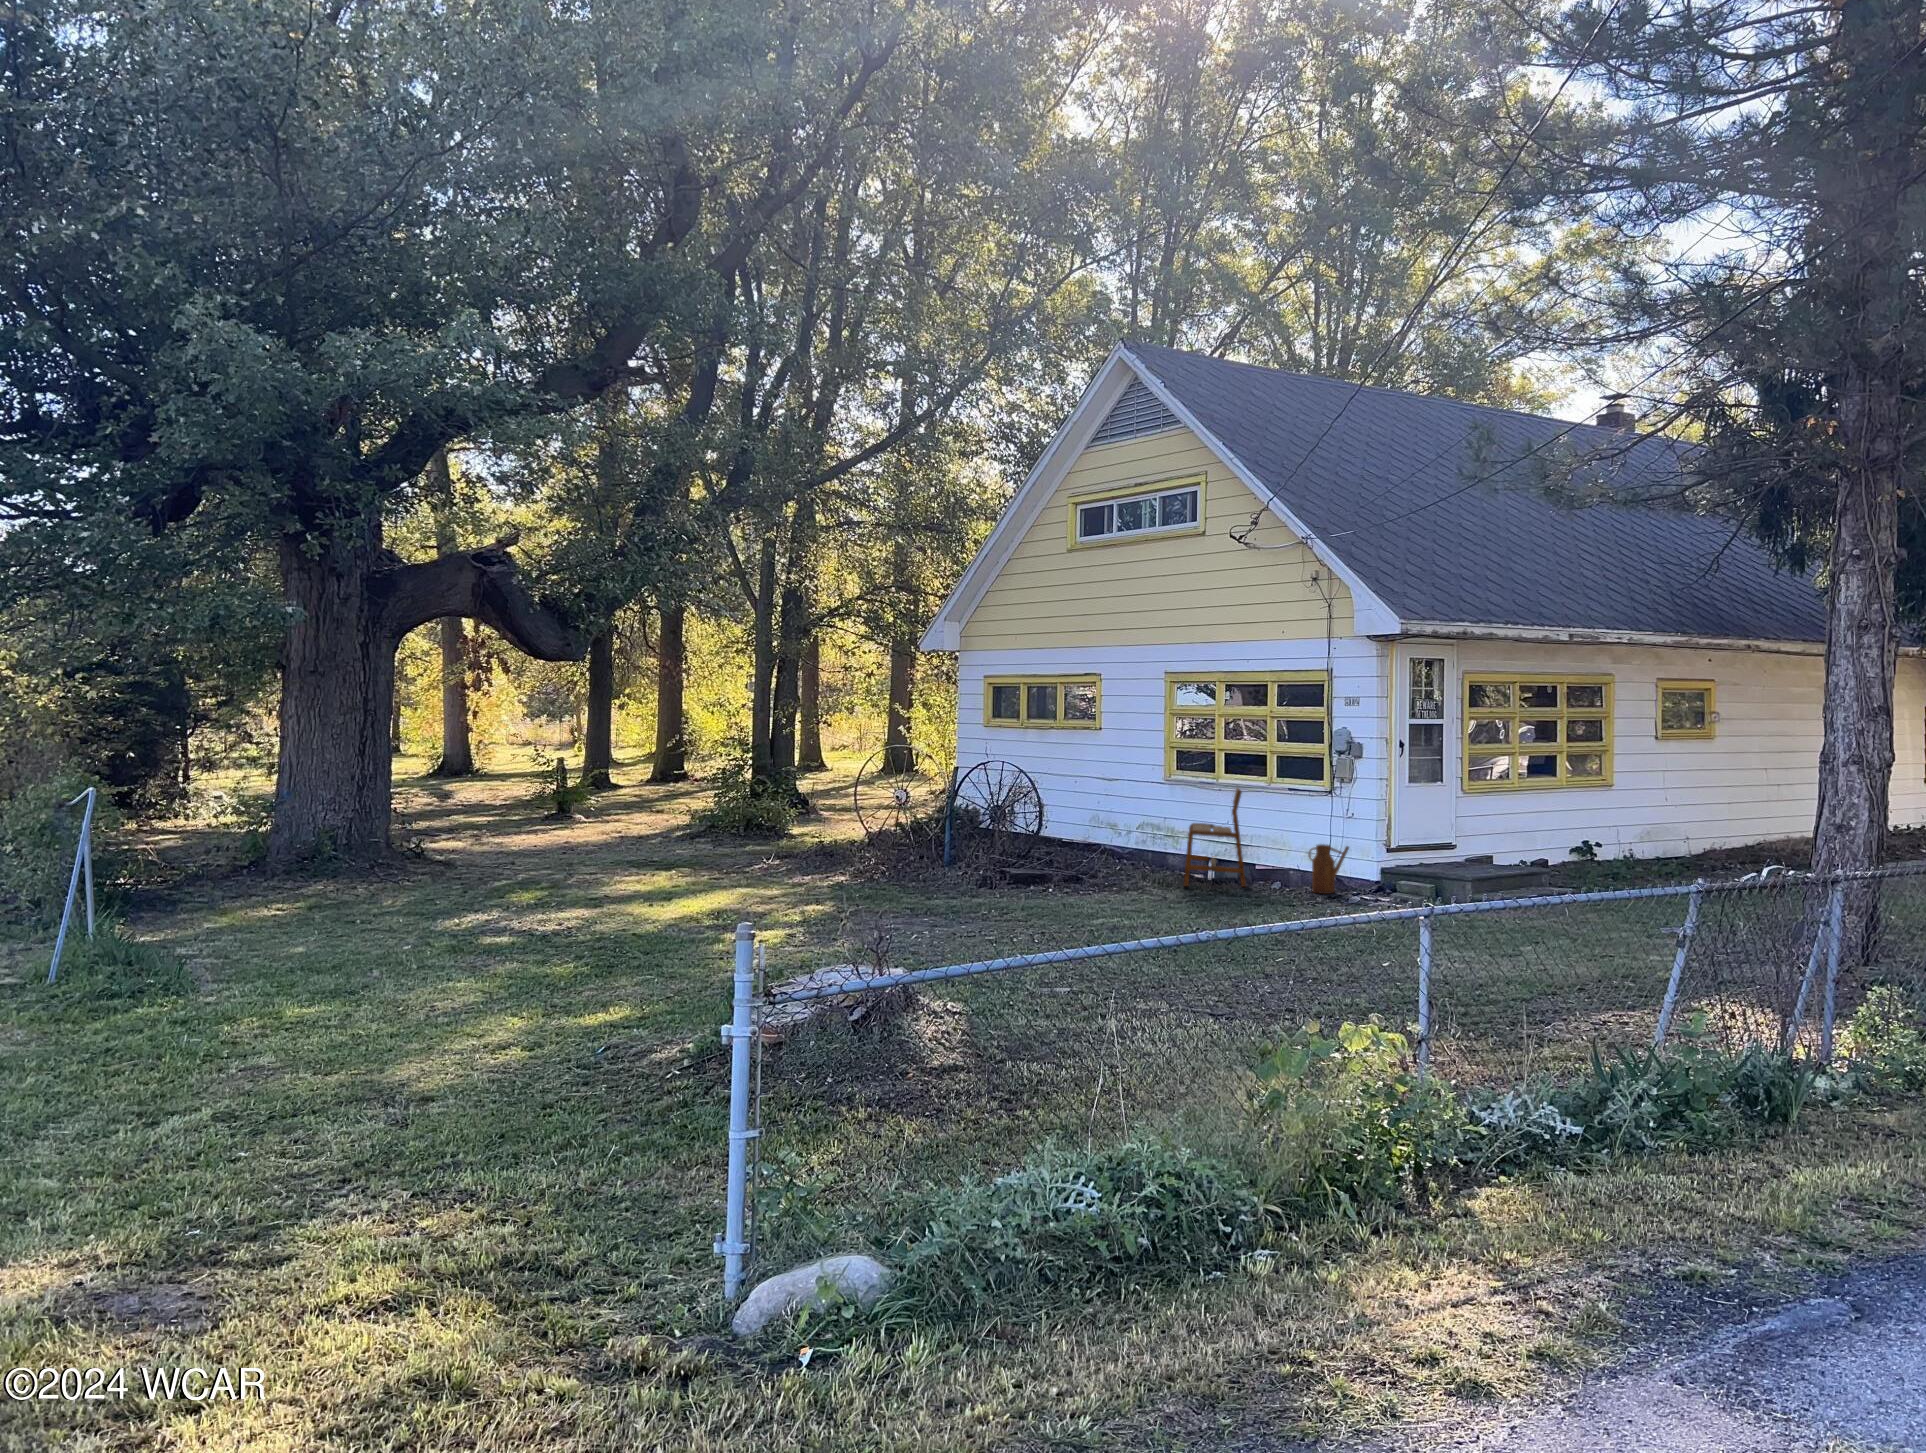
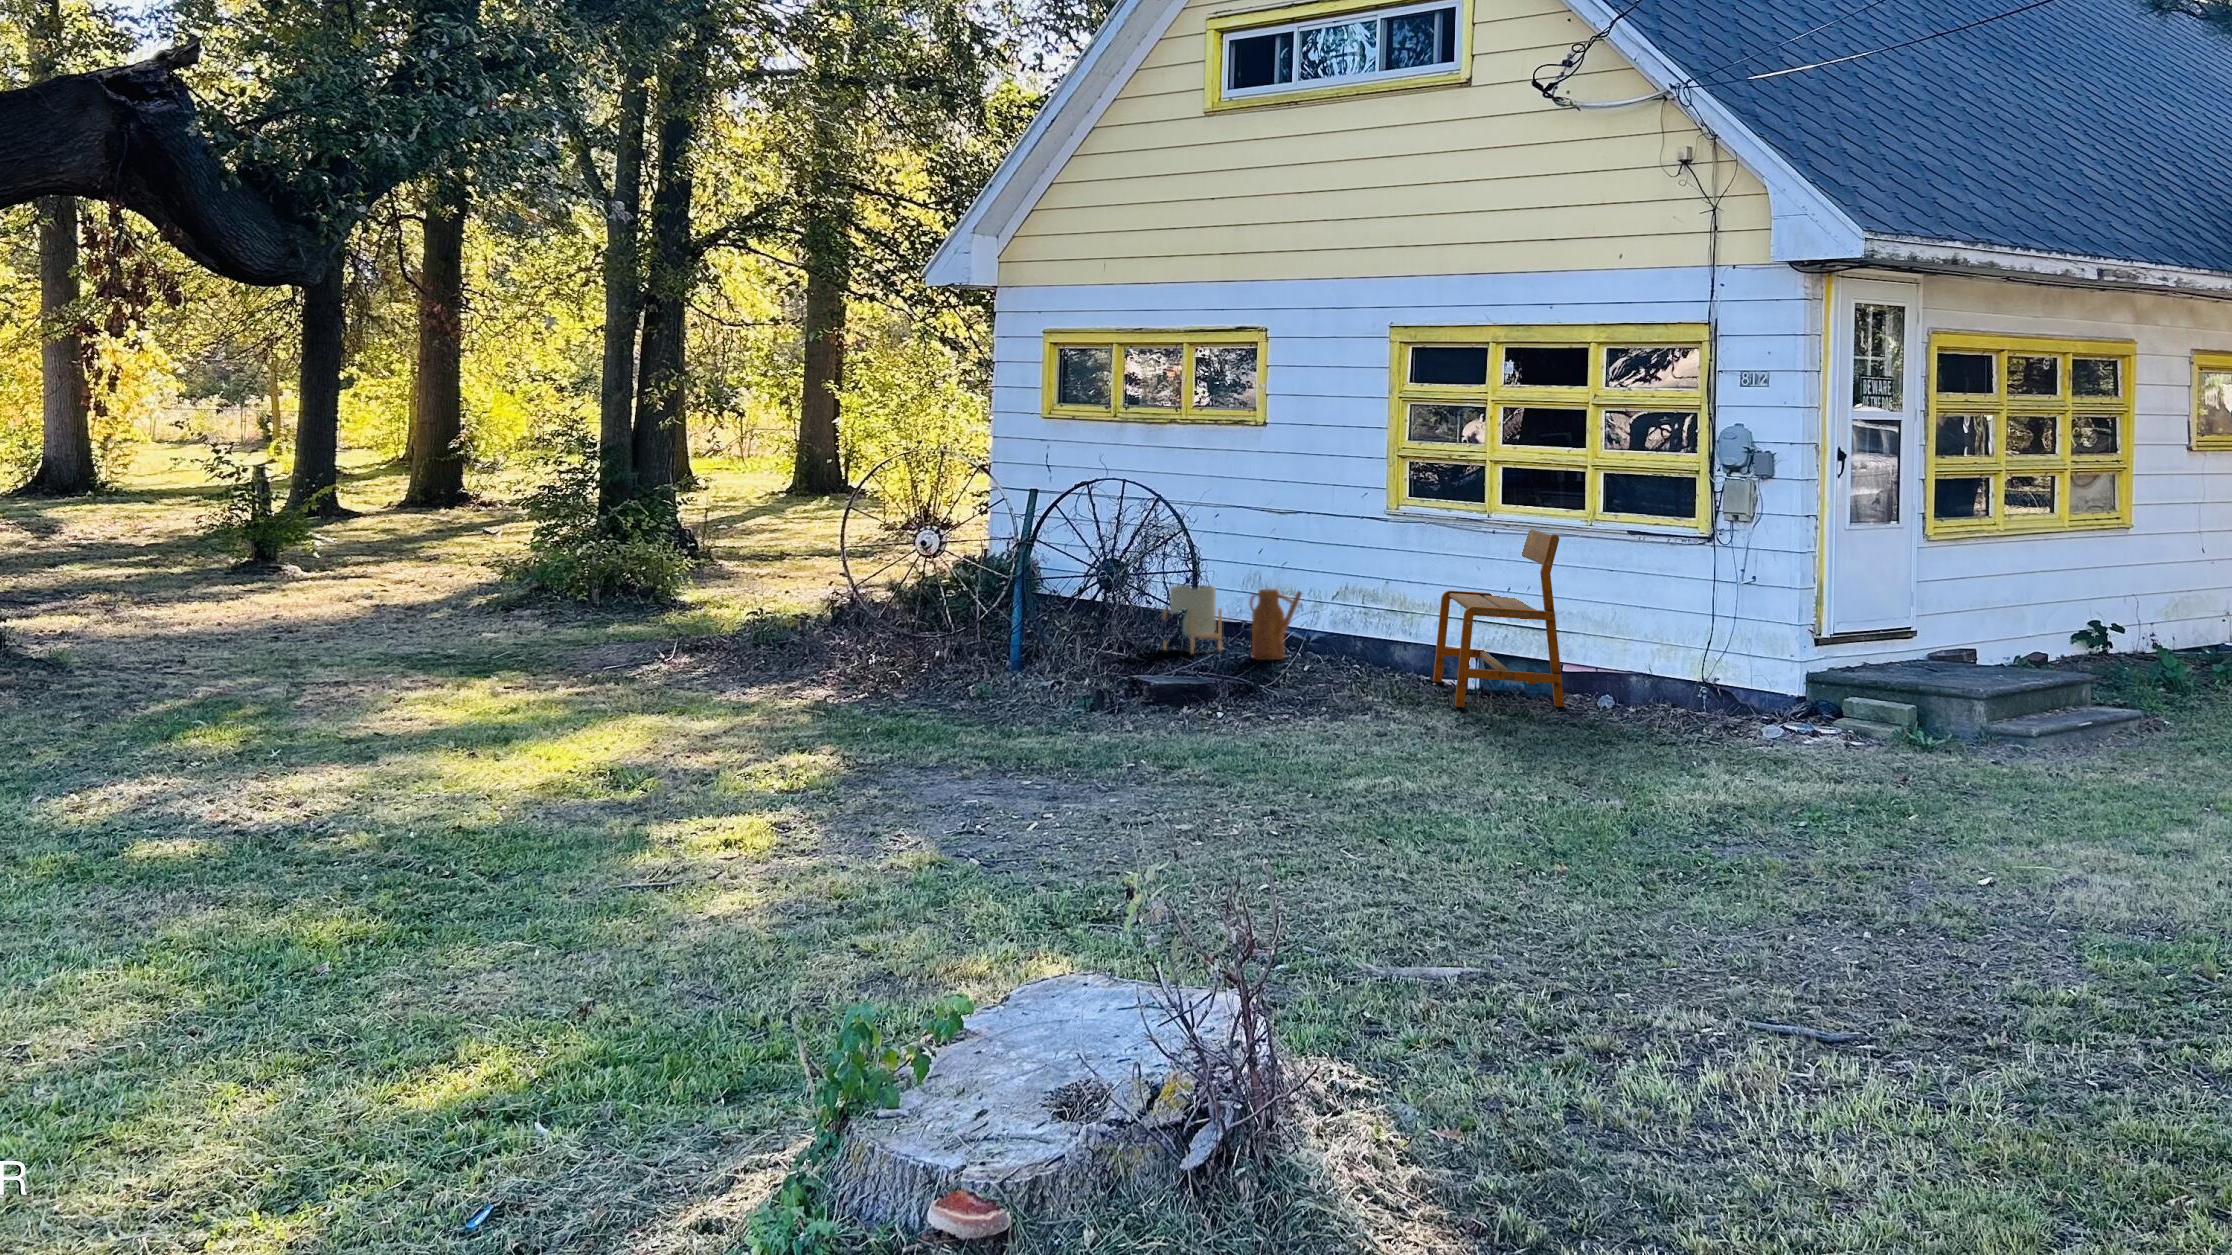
planter: none [1045,822,1078,861] -> present [1163,585,1222,653]
watering can: present [1308,844,1349,894] -> present [1250,589,1302,660]

